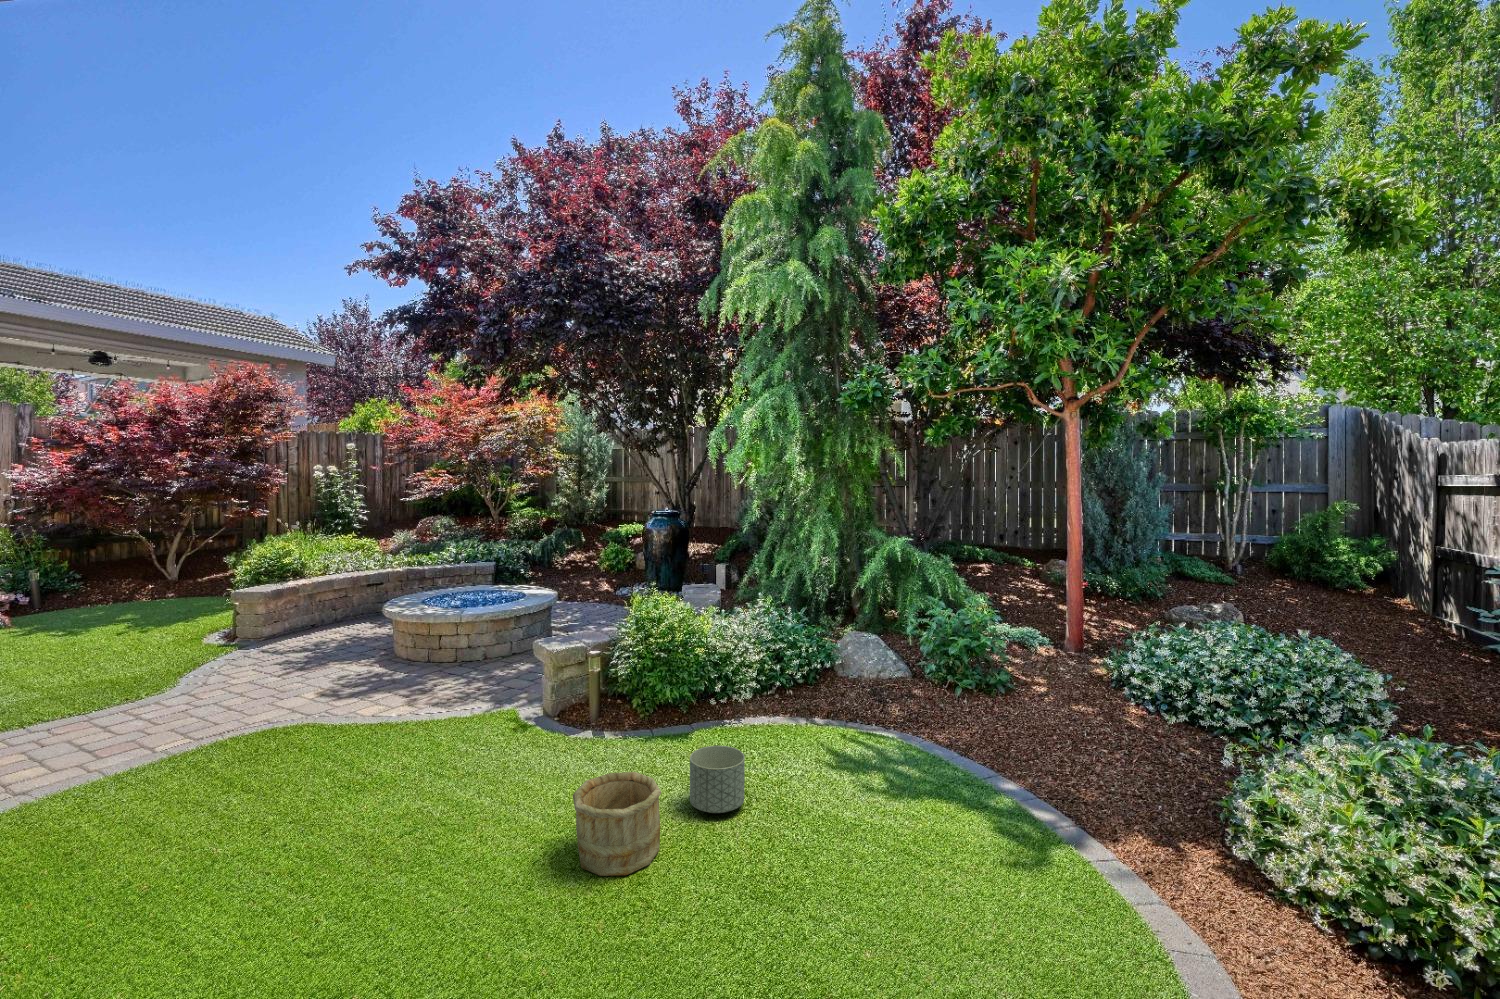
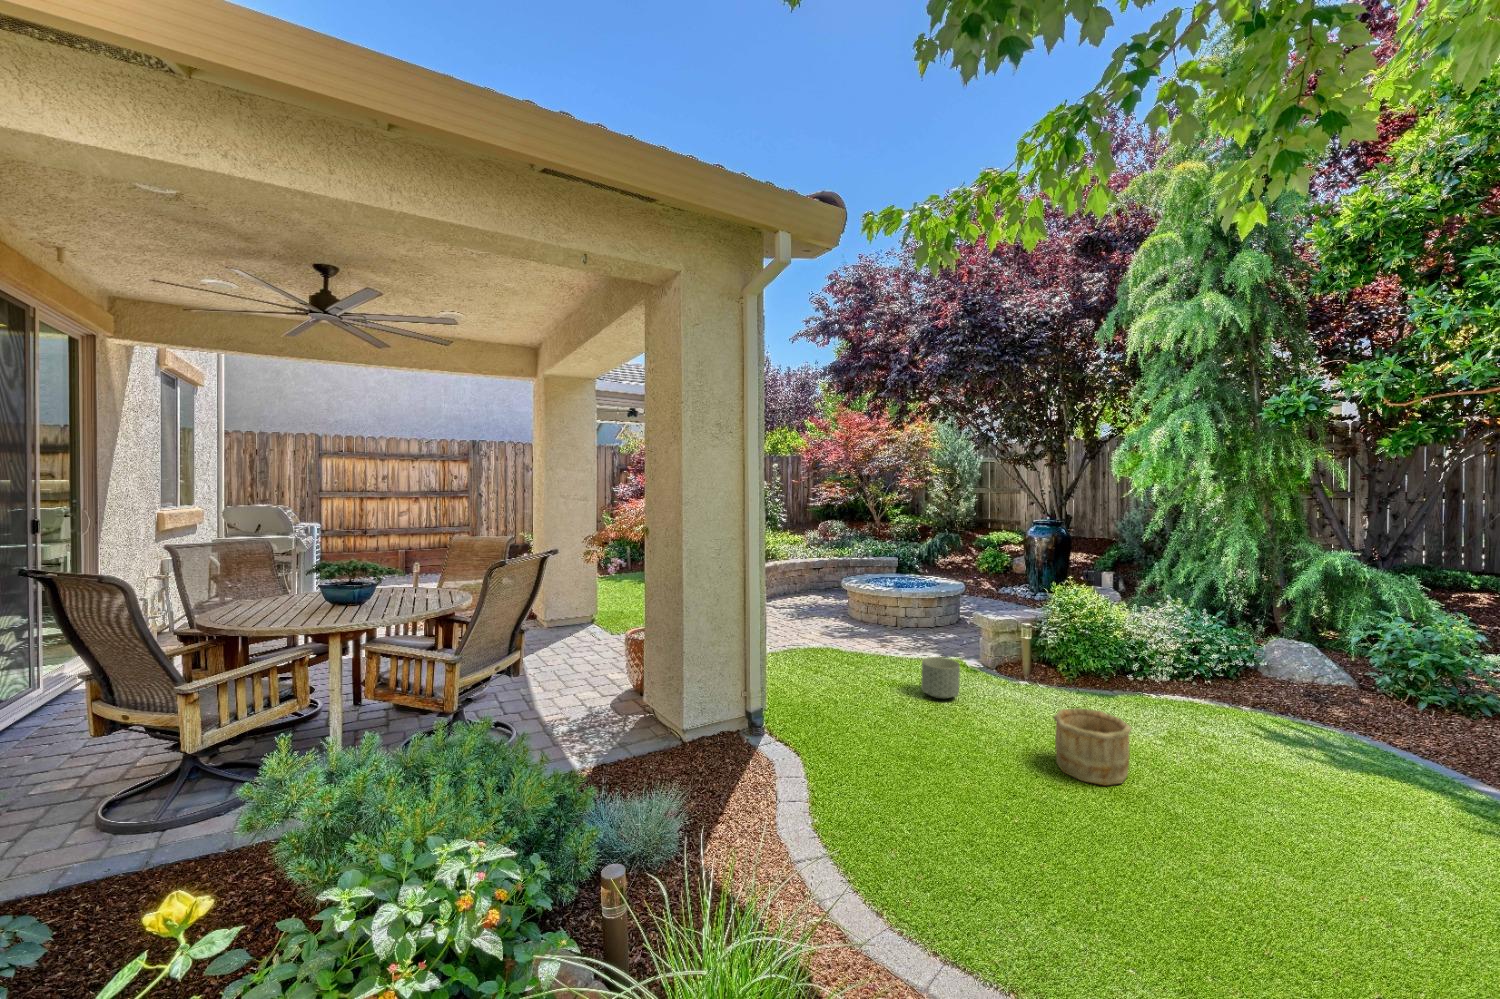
planter: present [690,746,745,813] -> present [921,657,960,699]

